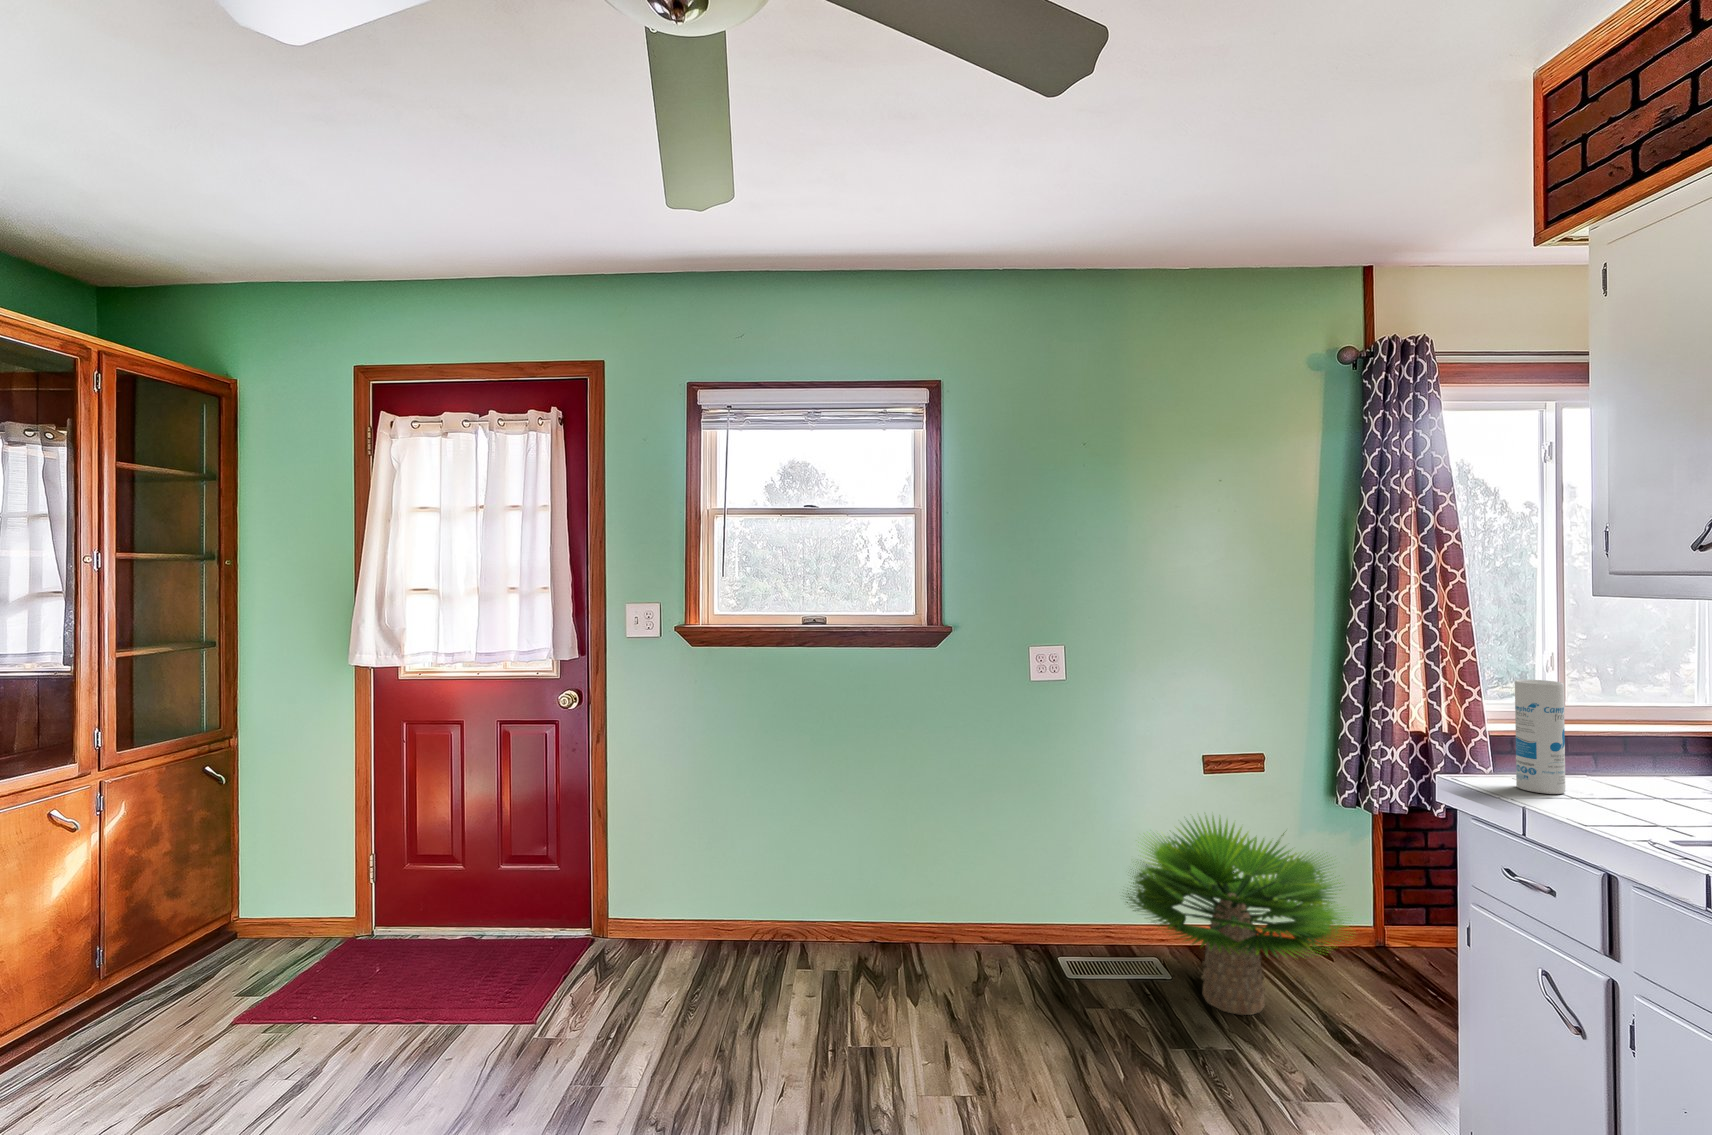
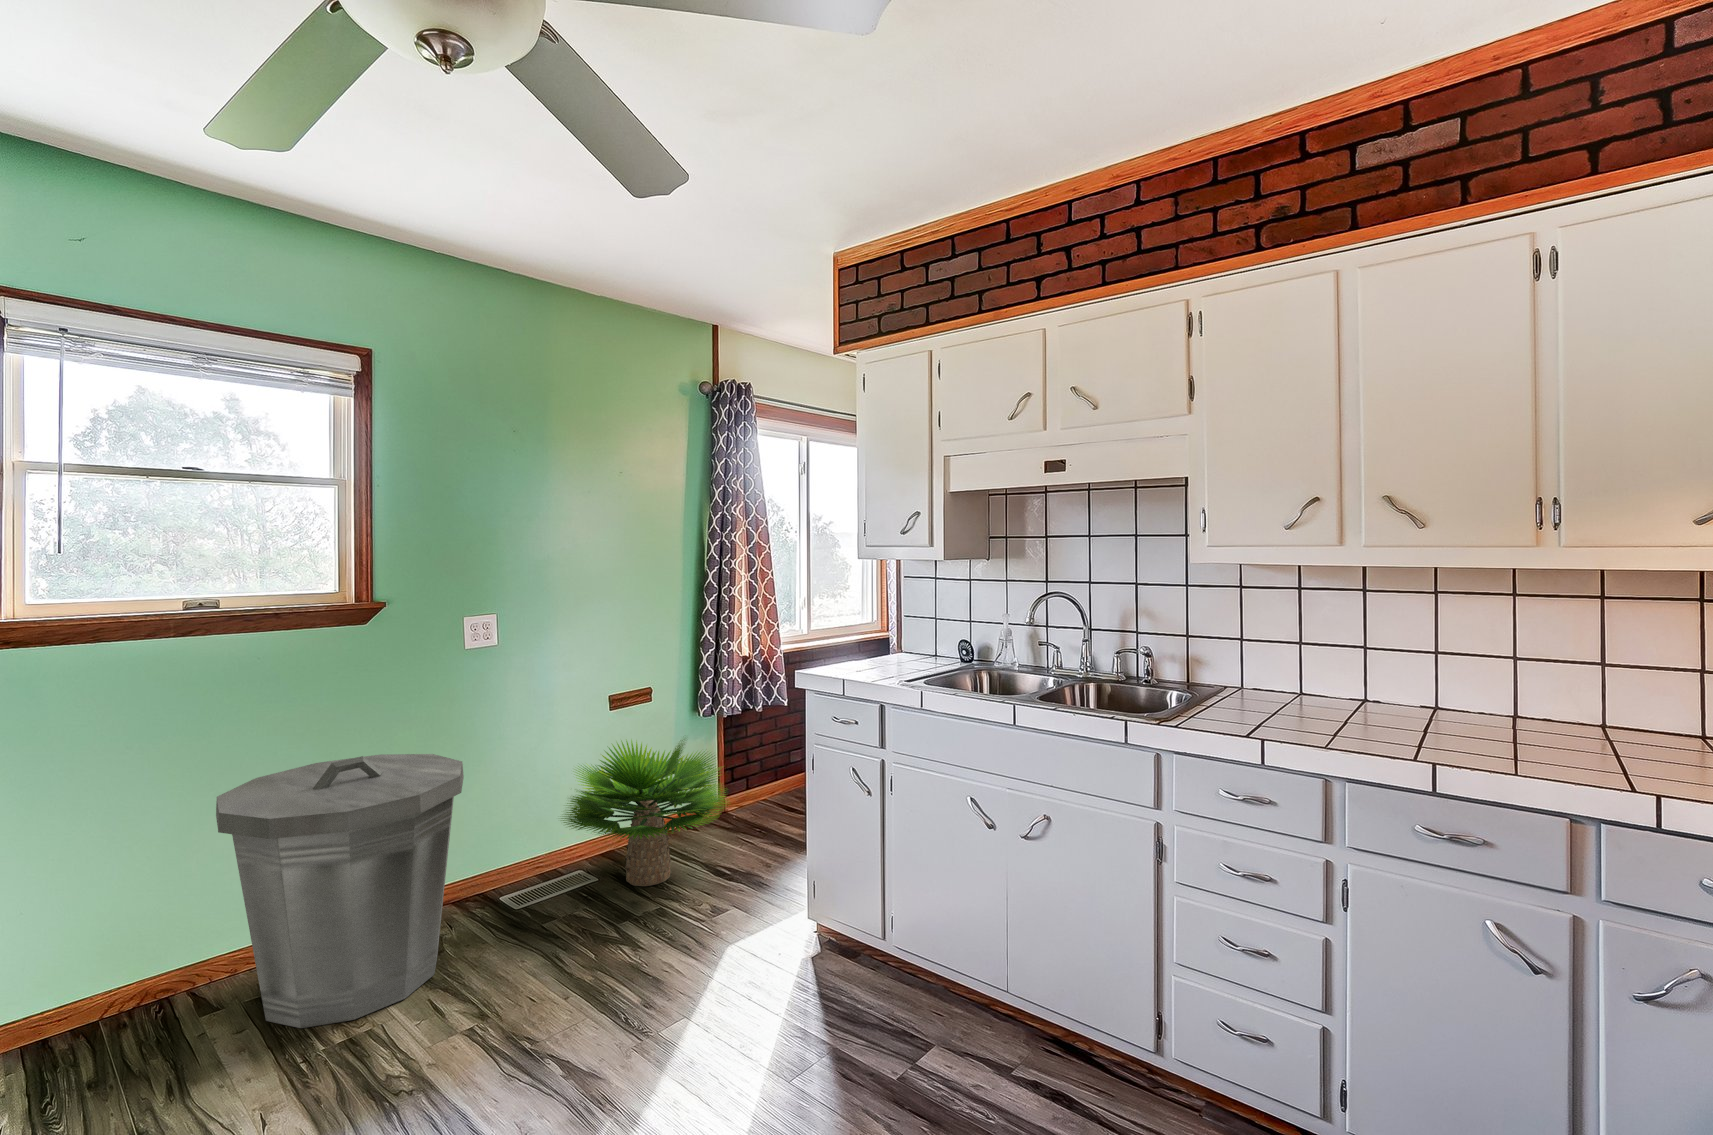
canister: present [1515,680,1565,794] -> none [836,613,858,679]
trash can: none [798,772,1003,1030] -> present [216,754,464,1028]

